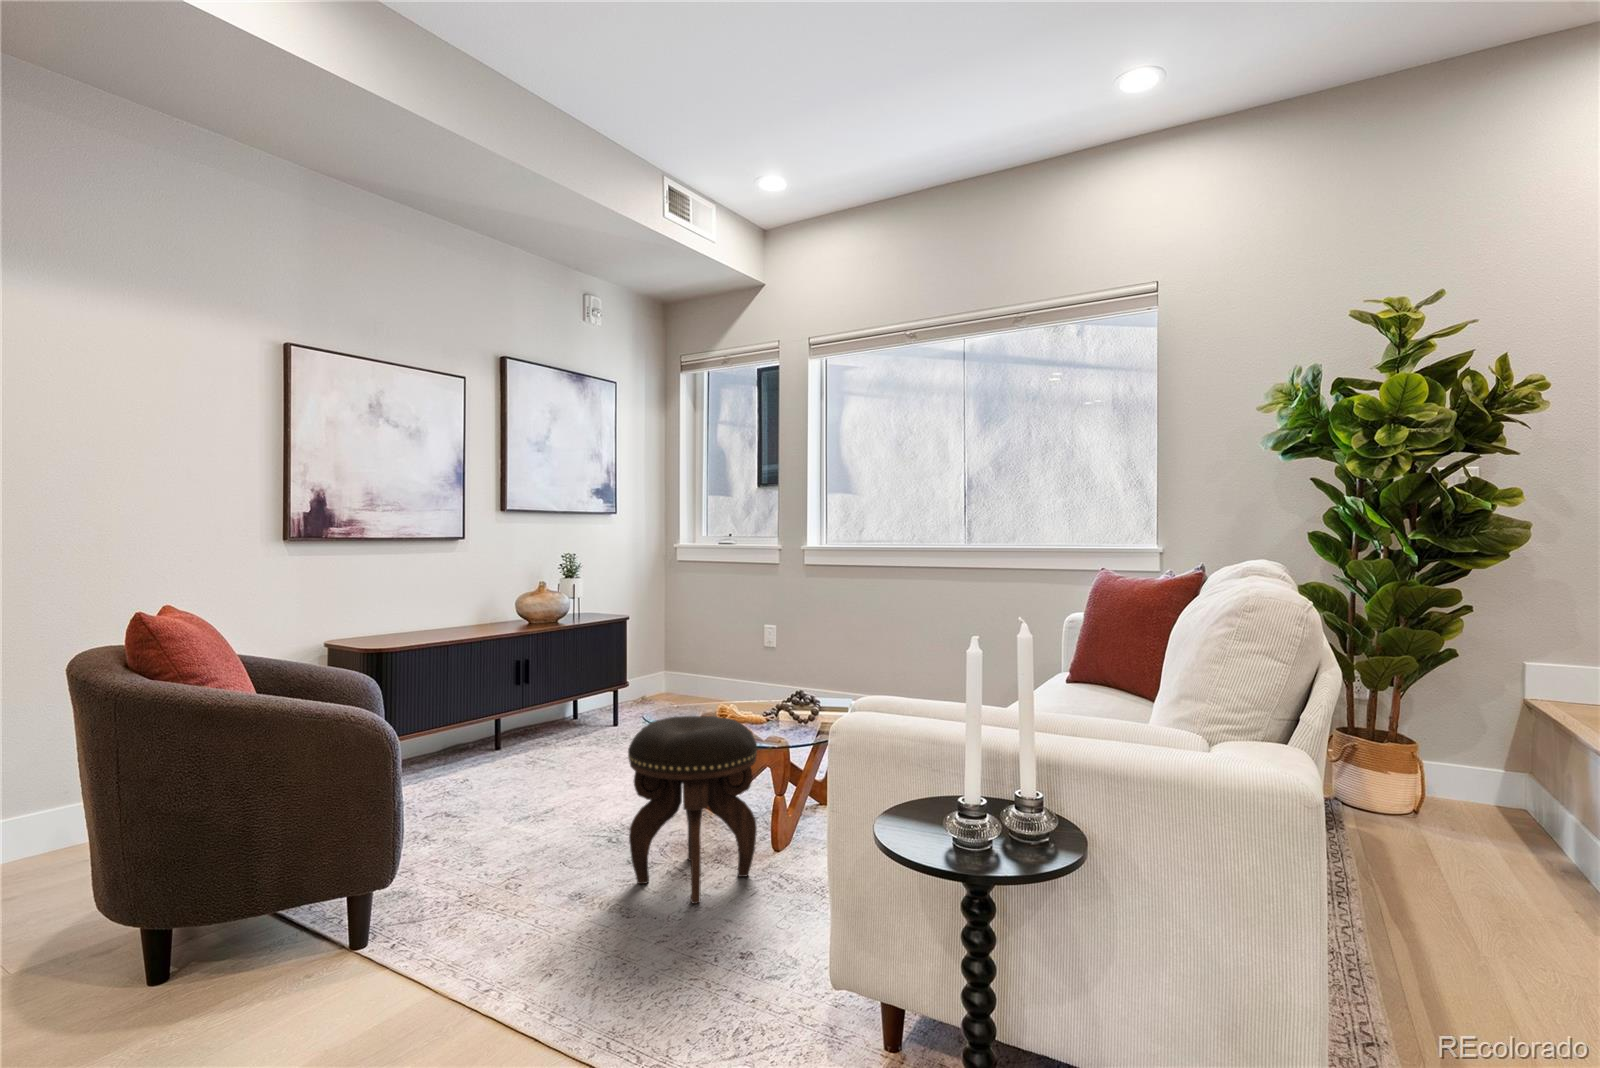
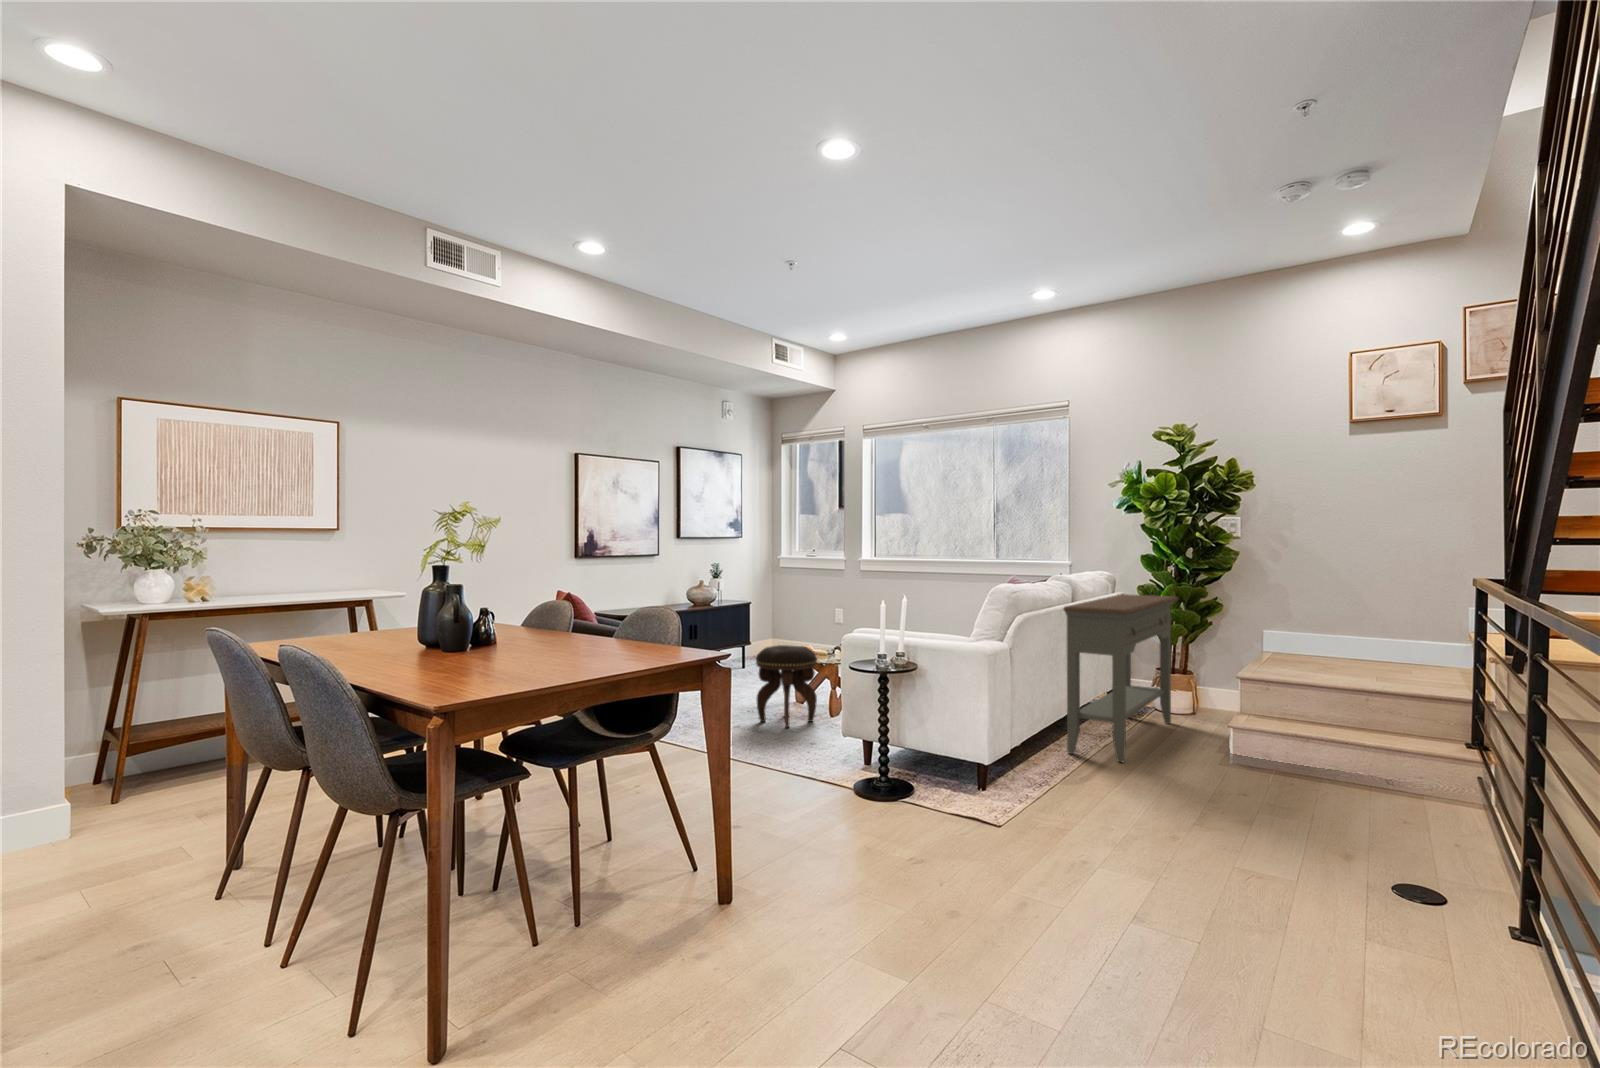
console table: none [1312,605,1520,1006] -> present [1063,594,1179,762]

